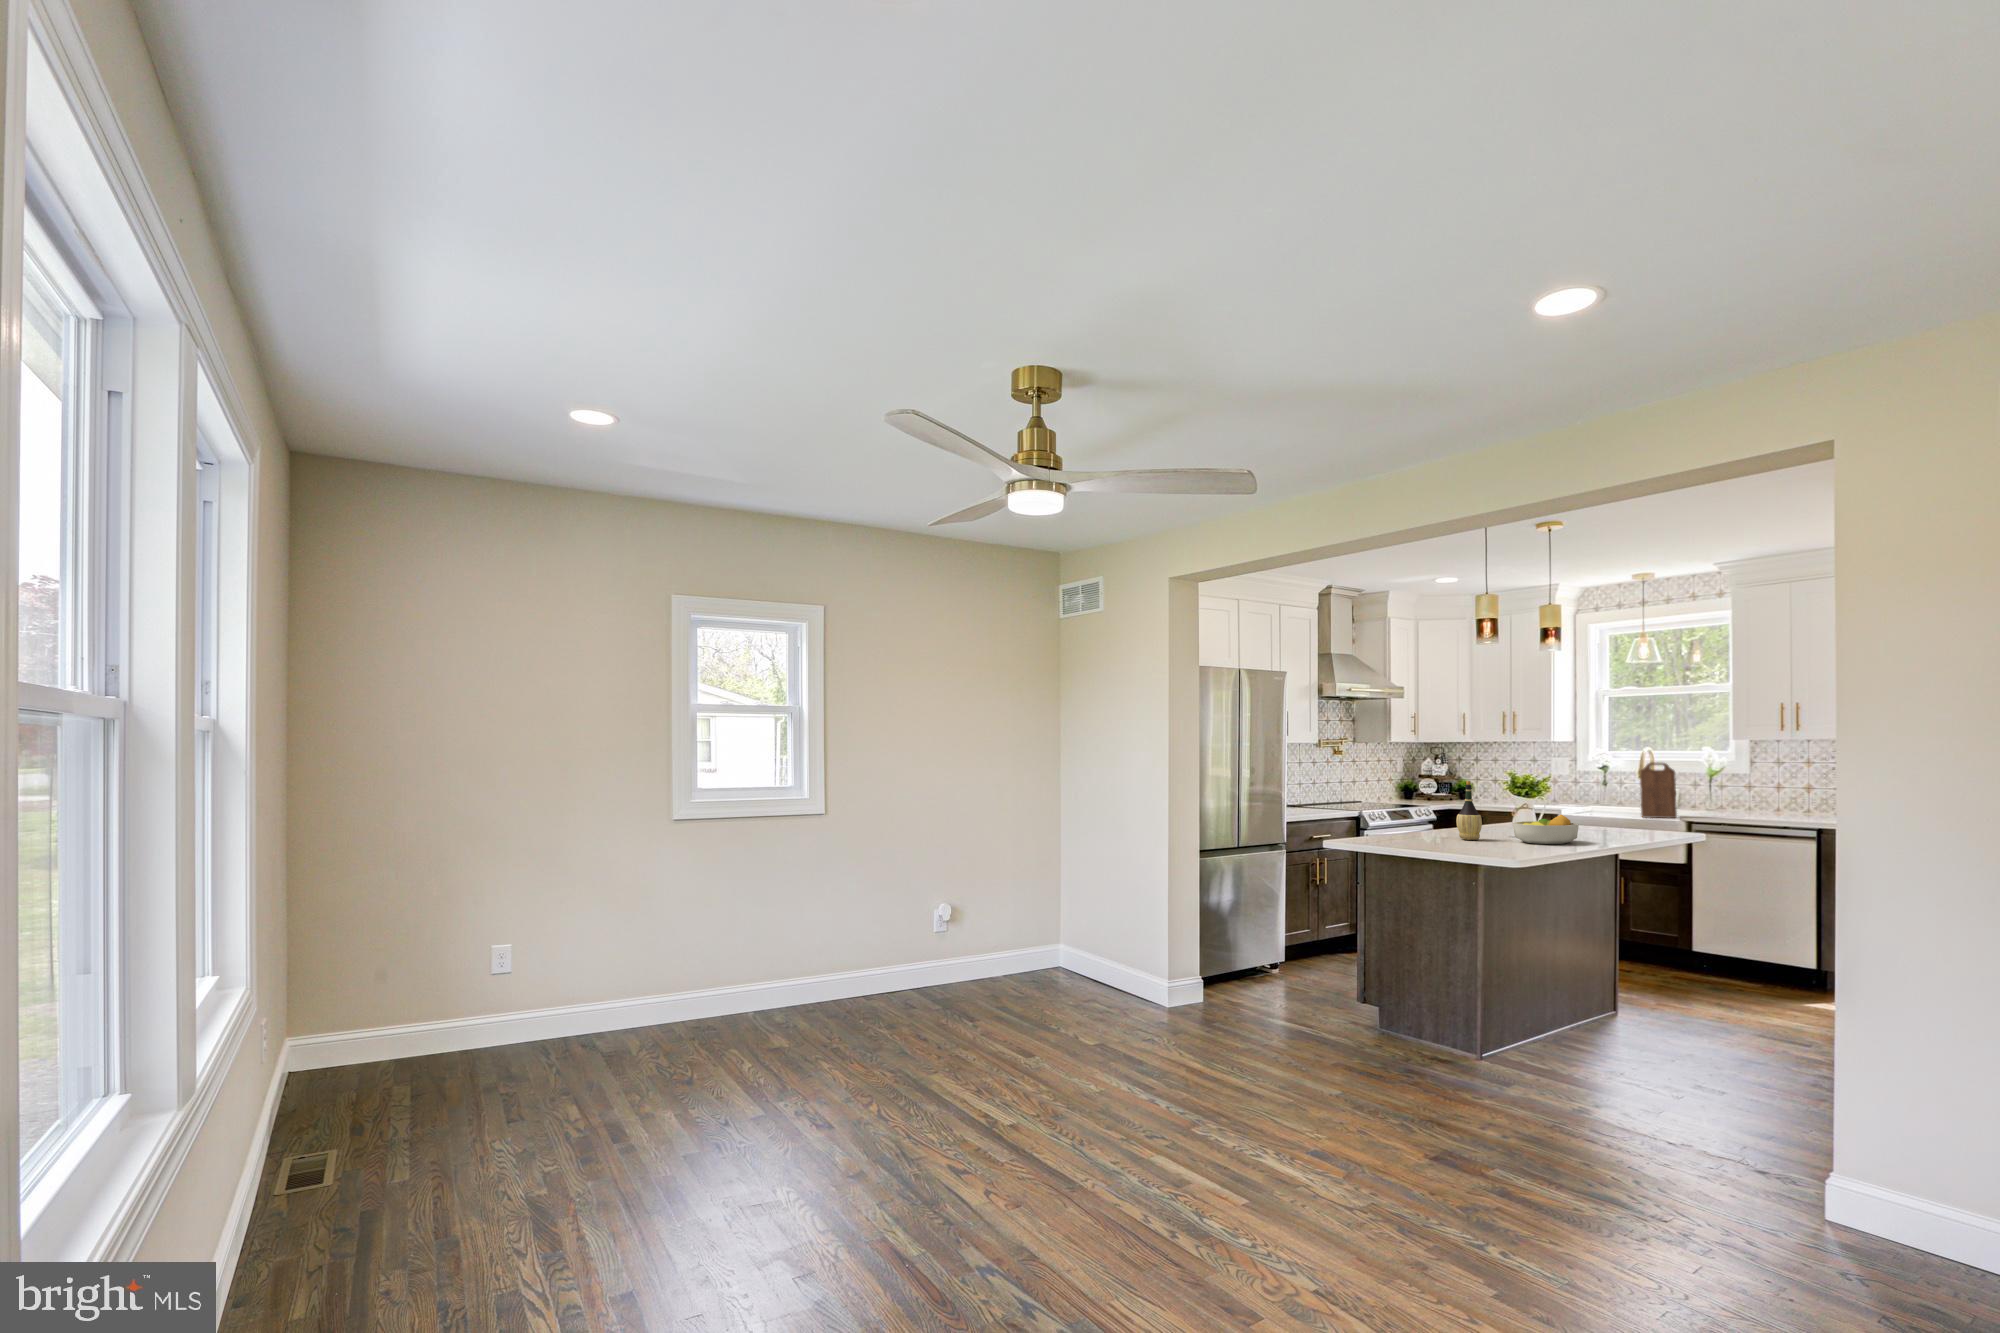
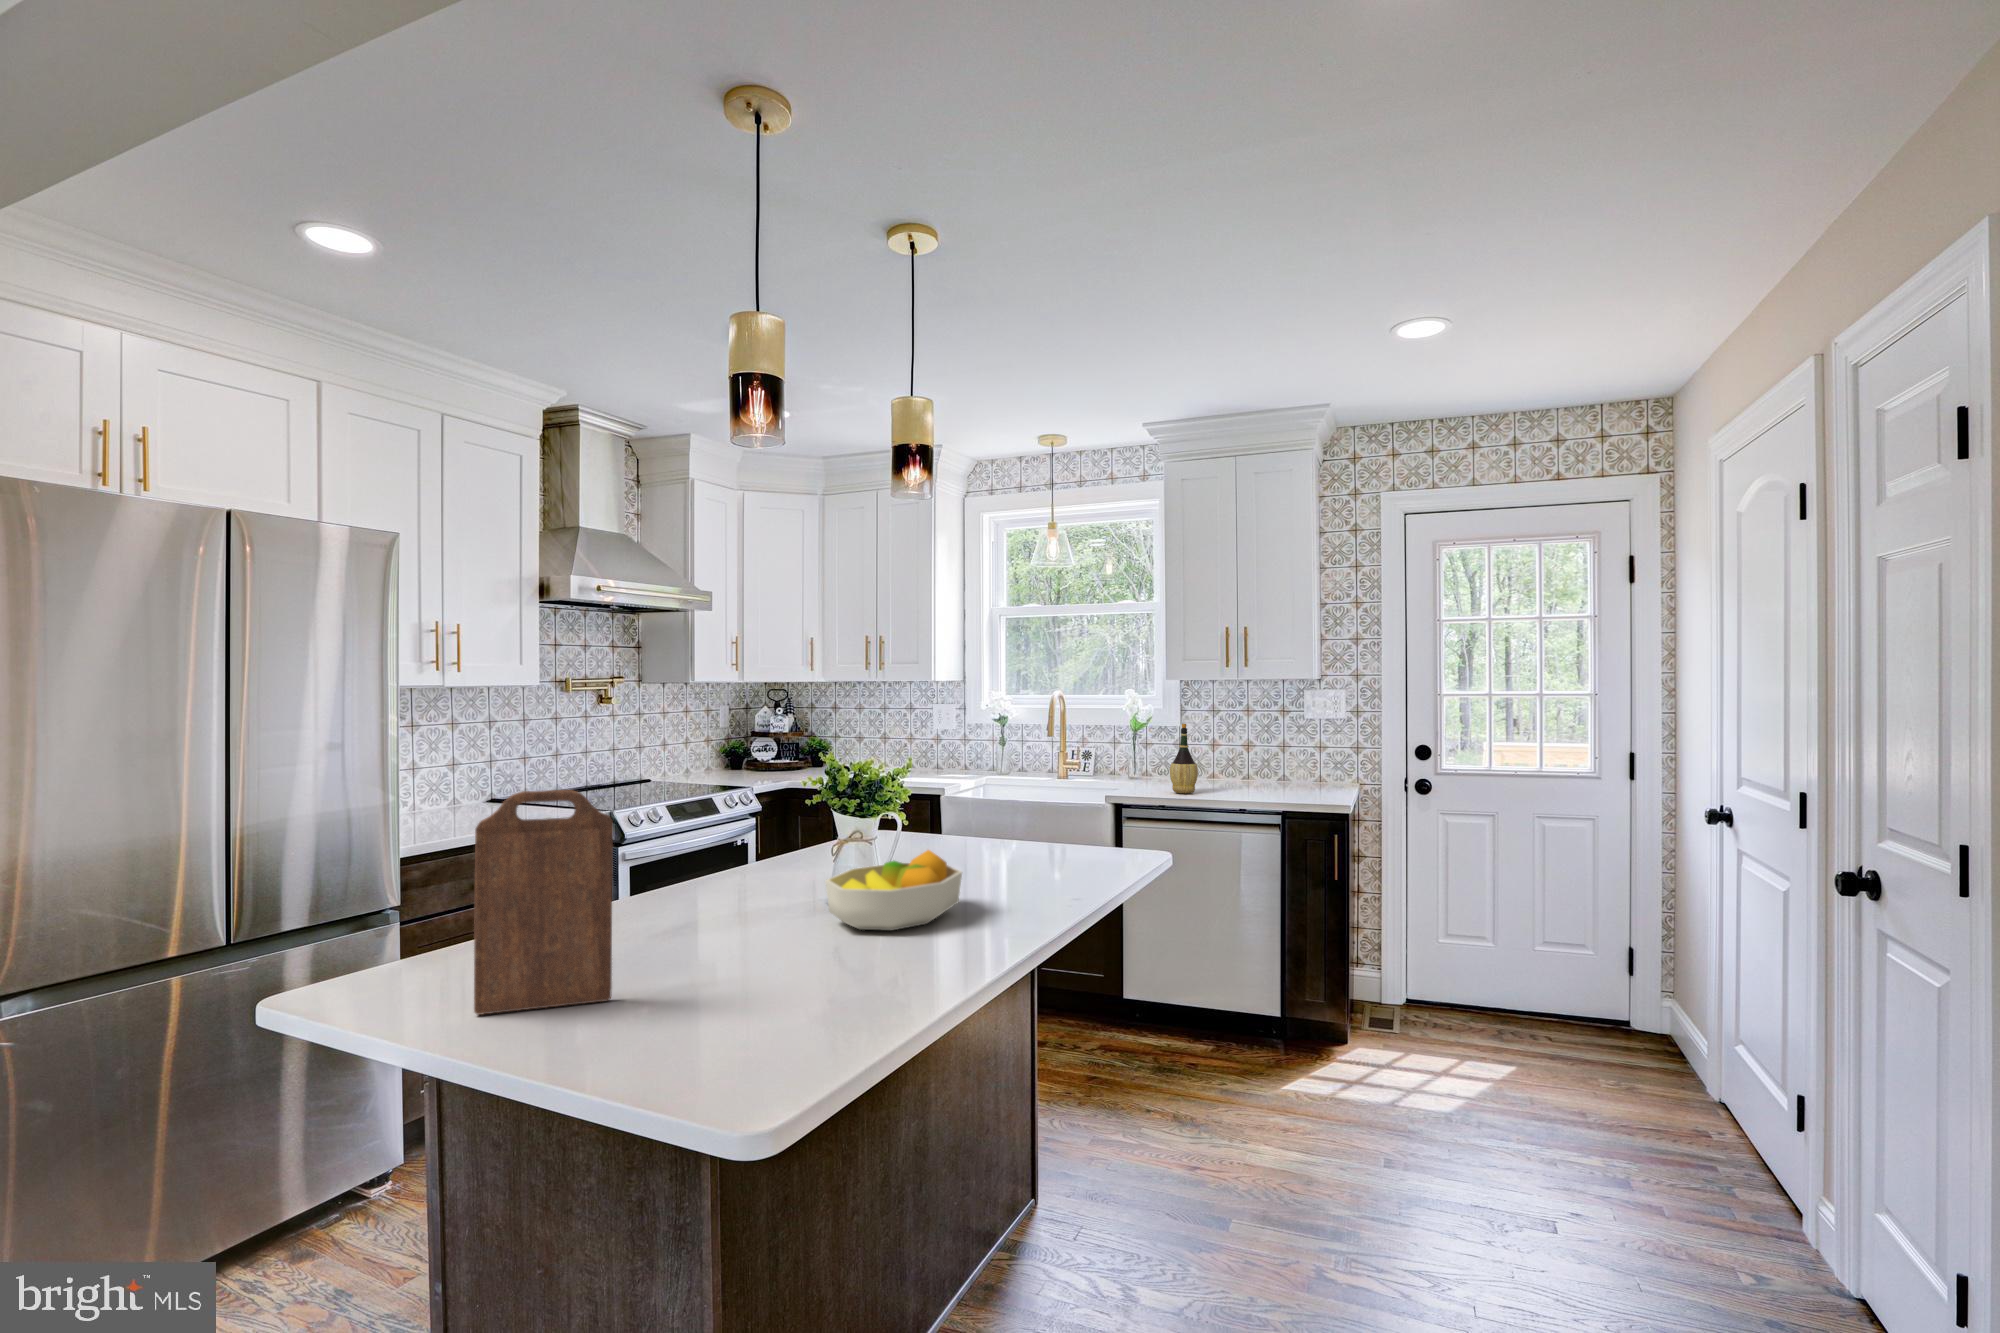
cutting board: present [1640,762,1677,818] -> present [474,790,613,1015]
wine bottle: present [1456,781,1482,840] -> present [1170,724,1198,793]

